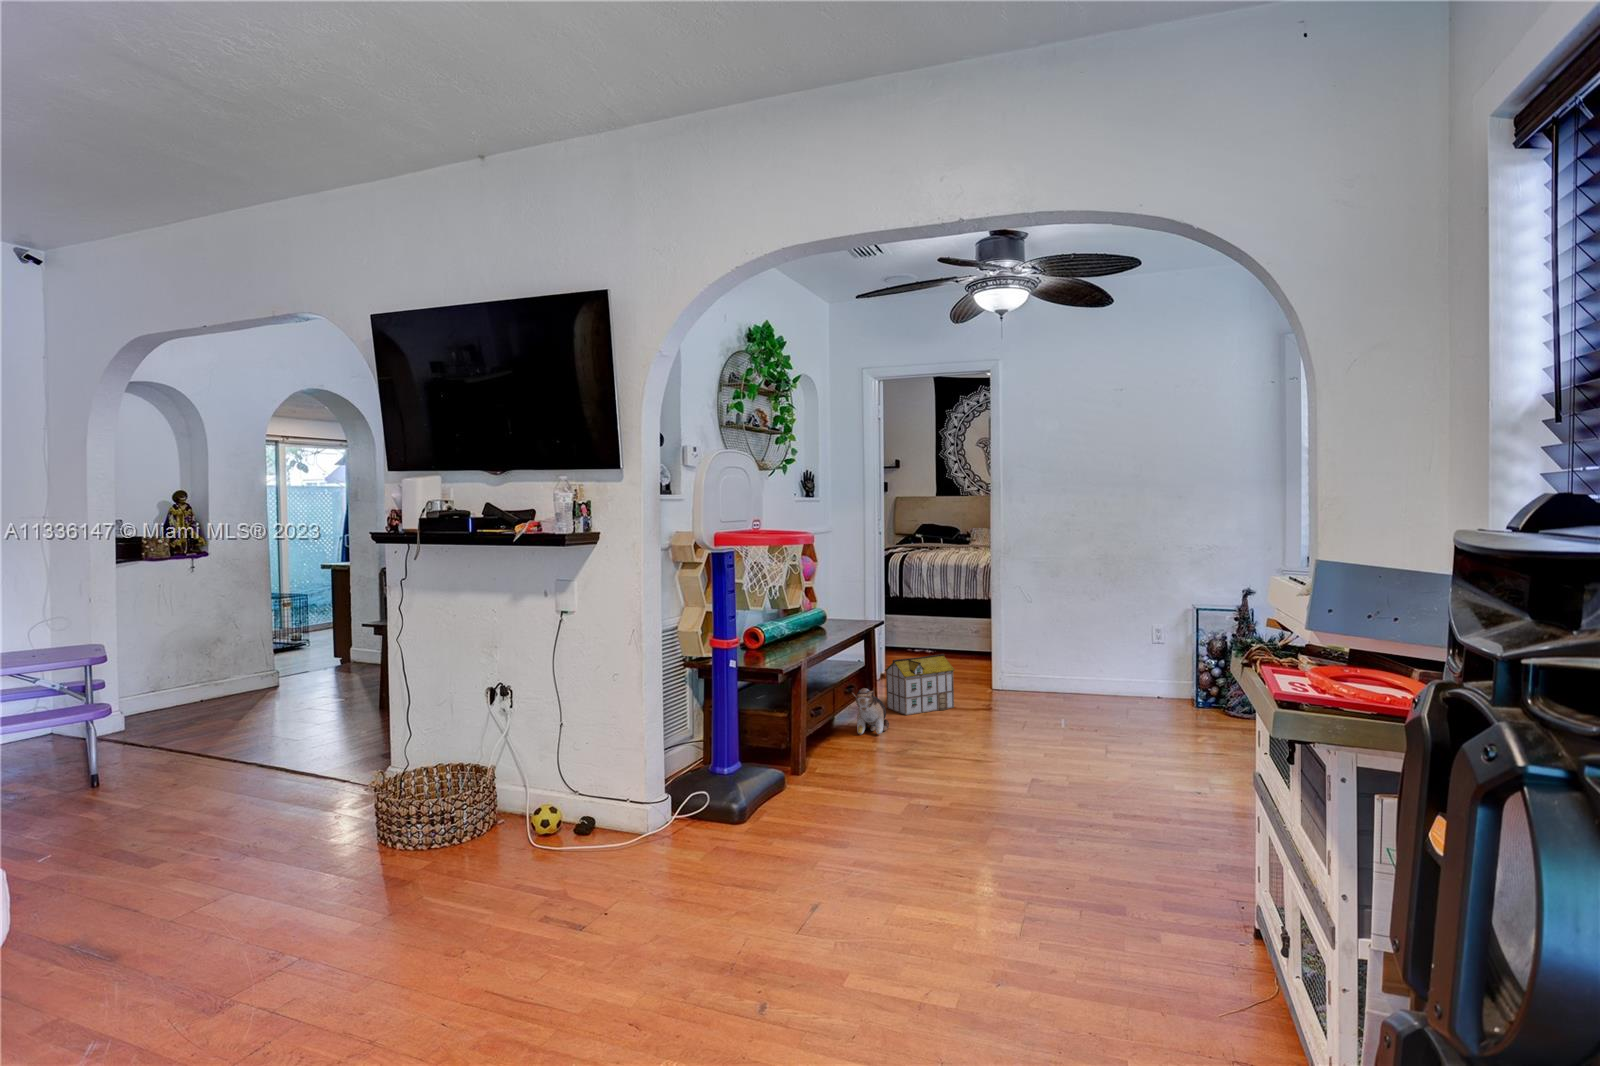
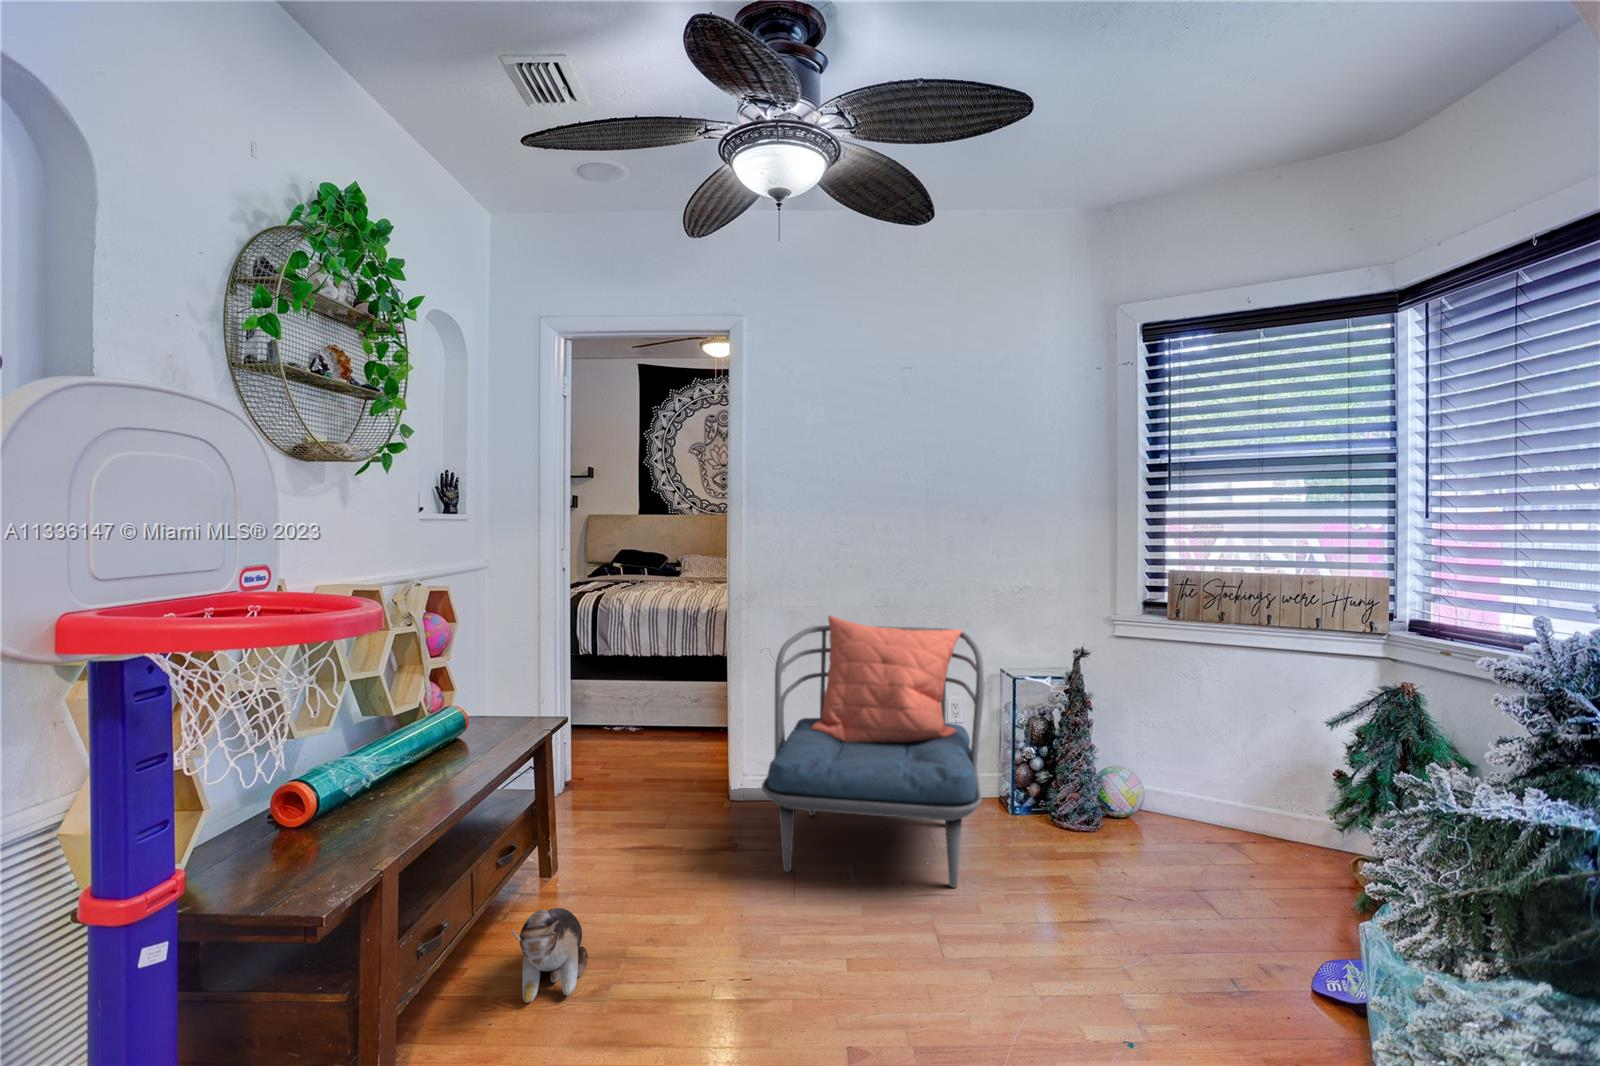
armchair: none [994,561,1157,728] -> present [762,616,985,888]
toy house: present [885,654,954,715] -> none [577,776,697,907]

